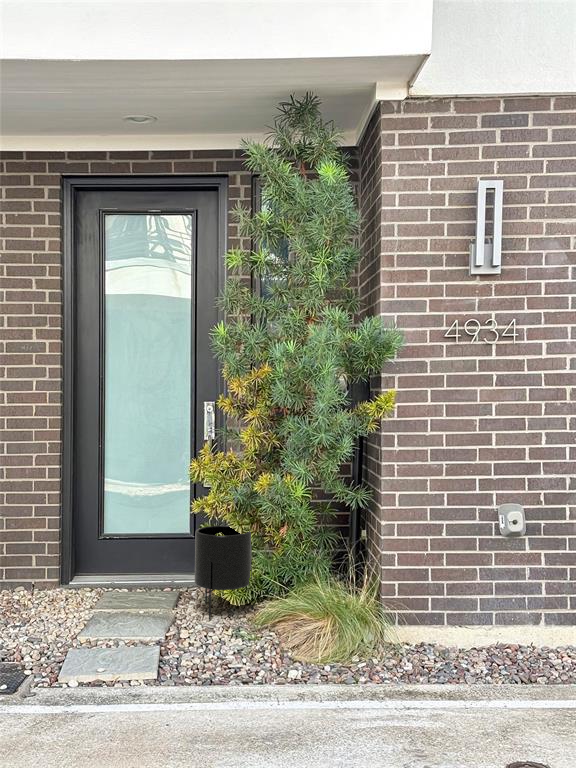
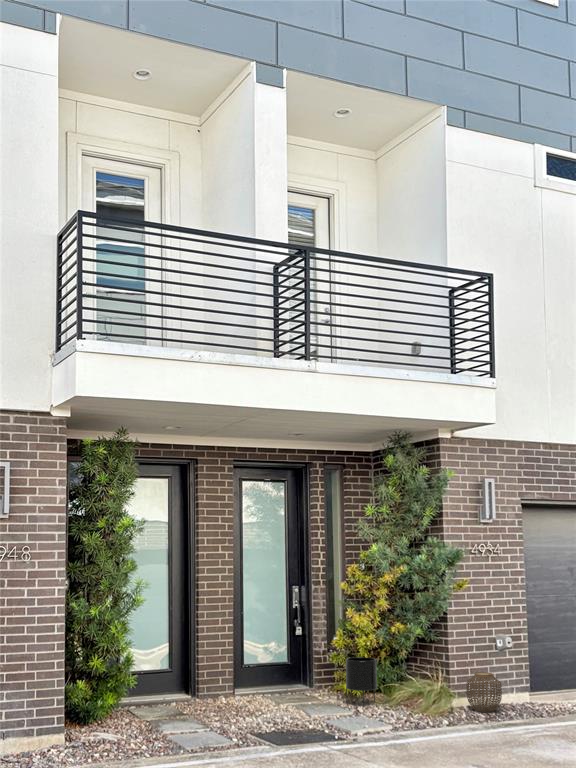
woven basket: none [402,580,476,667] -> present [466,672,502,712]

